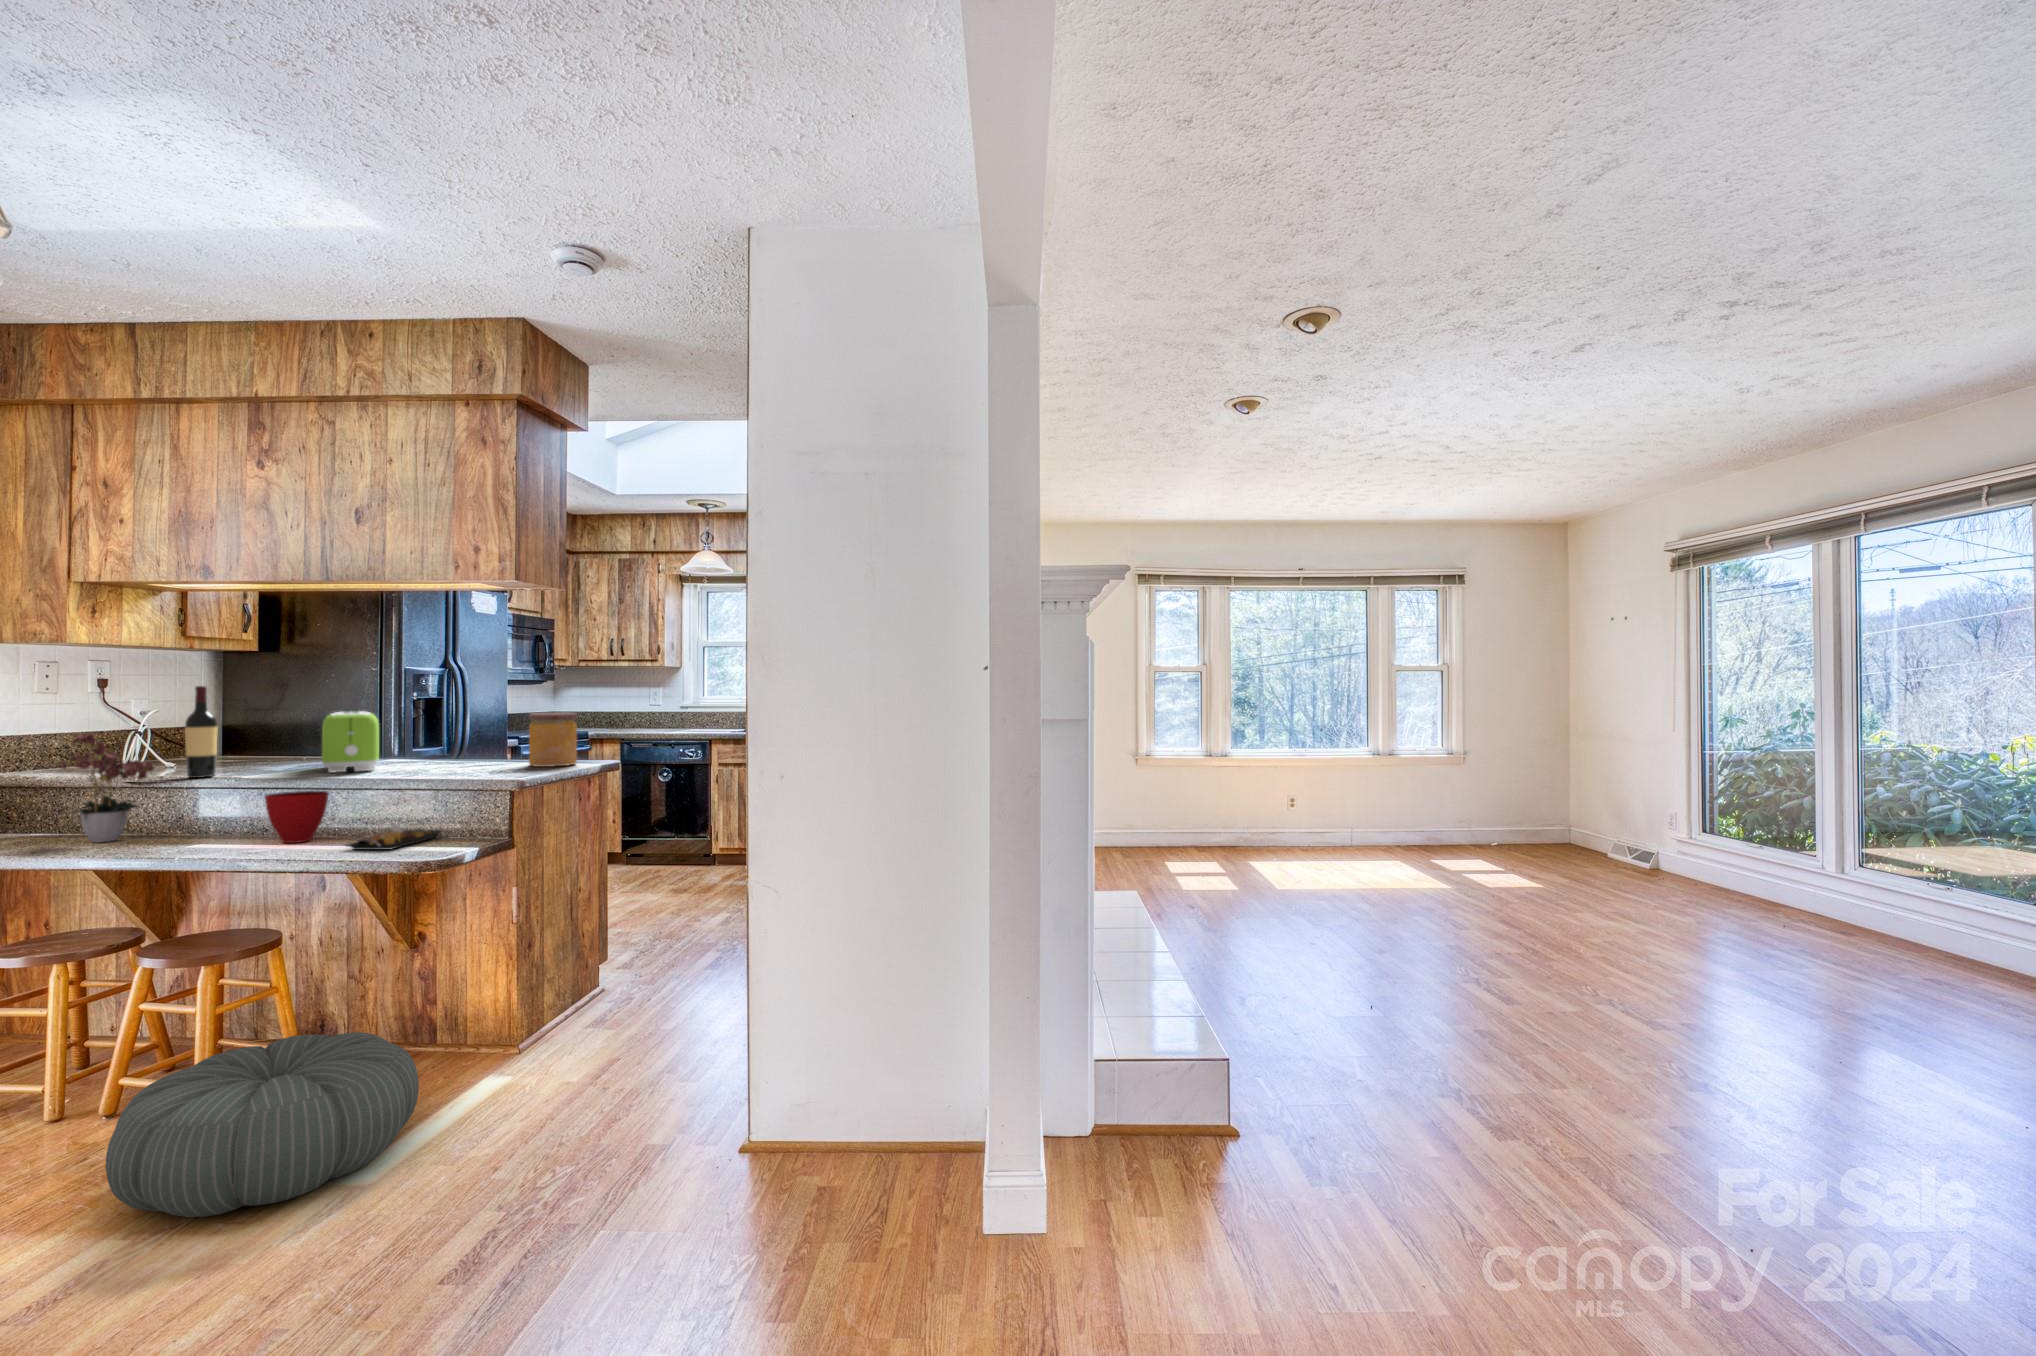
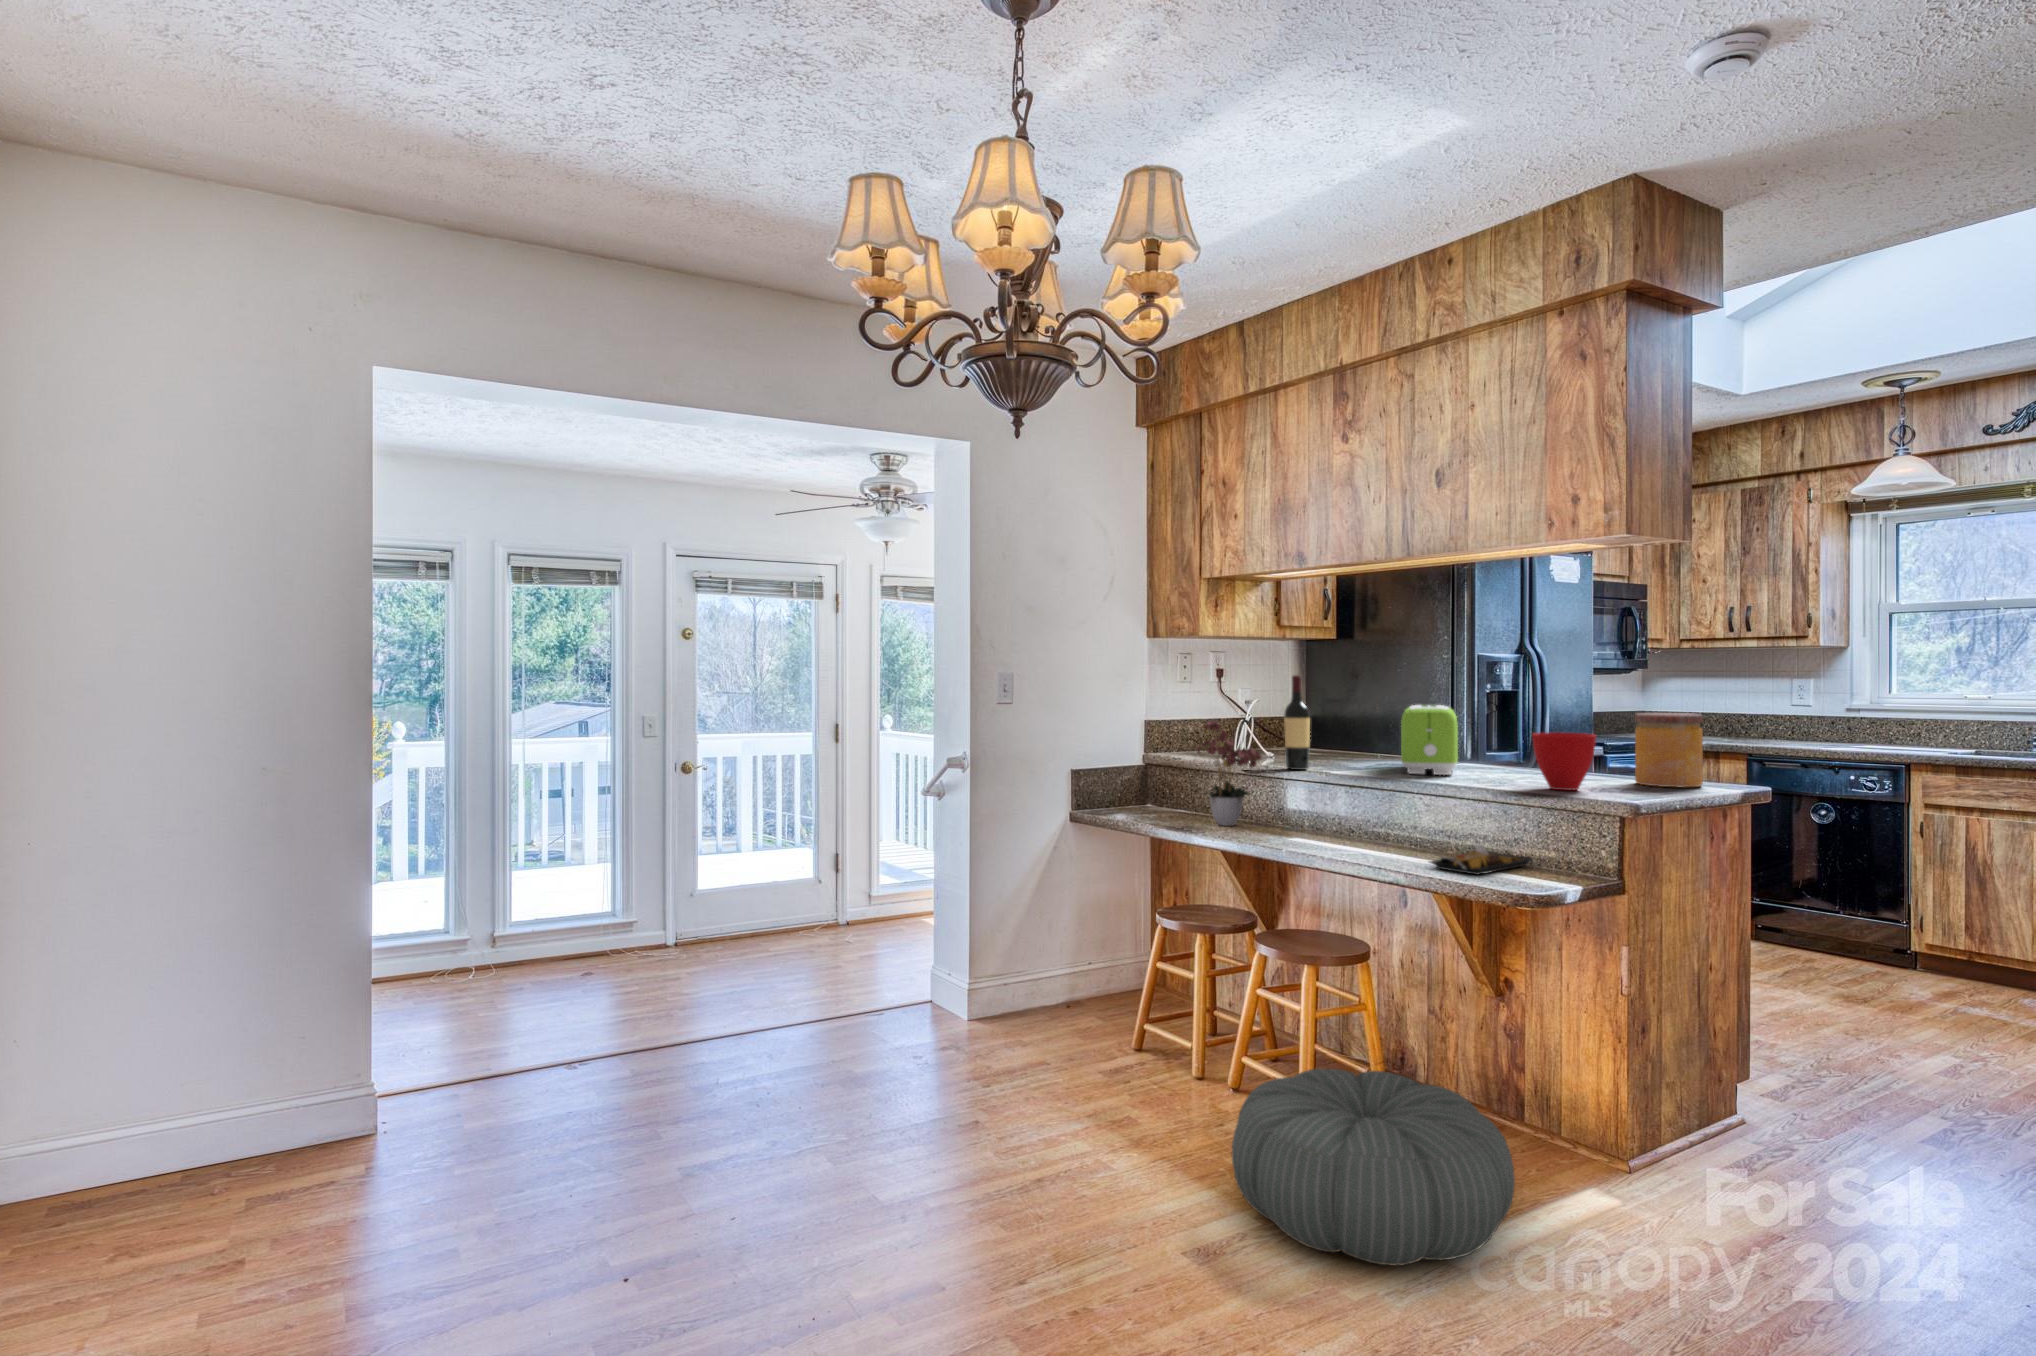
cup: present [265,791,329,843] -> present [1532,733,1596,790]

